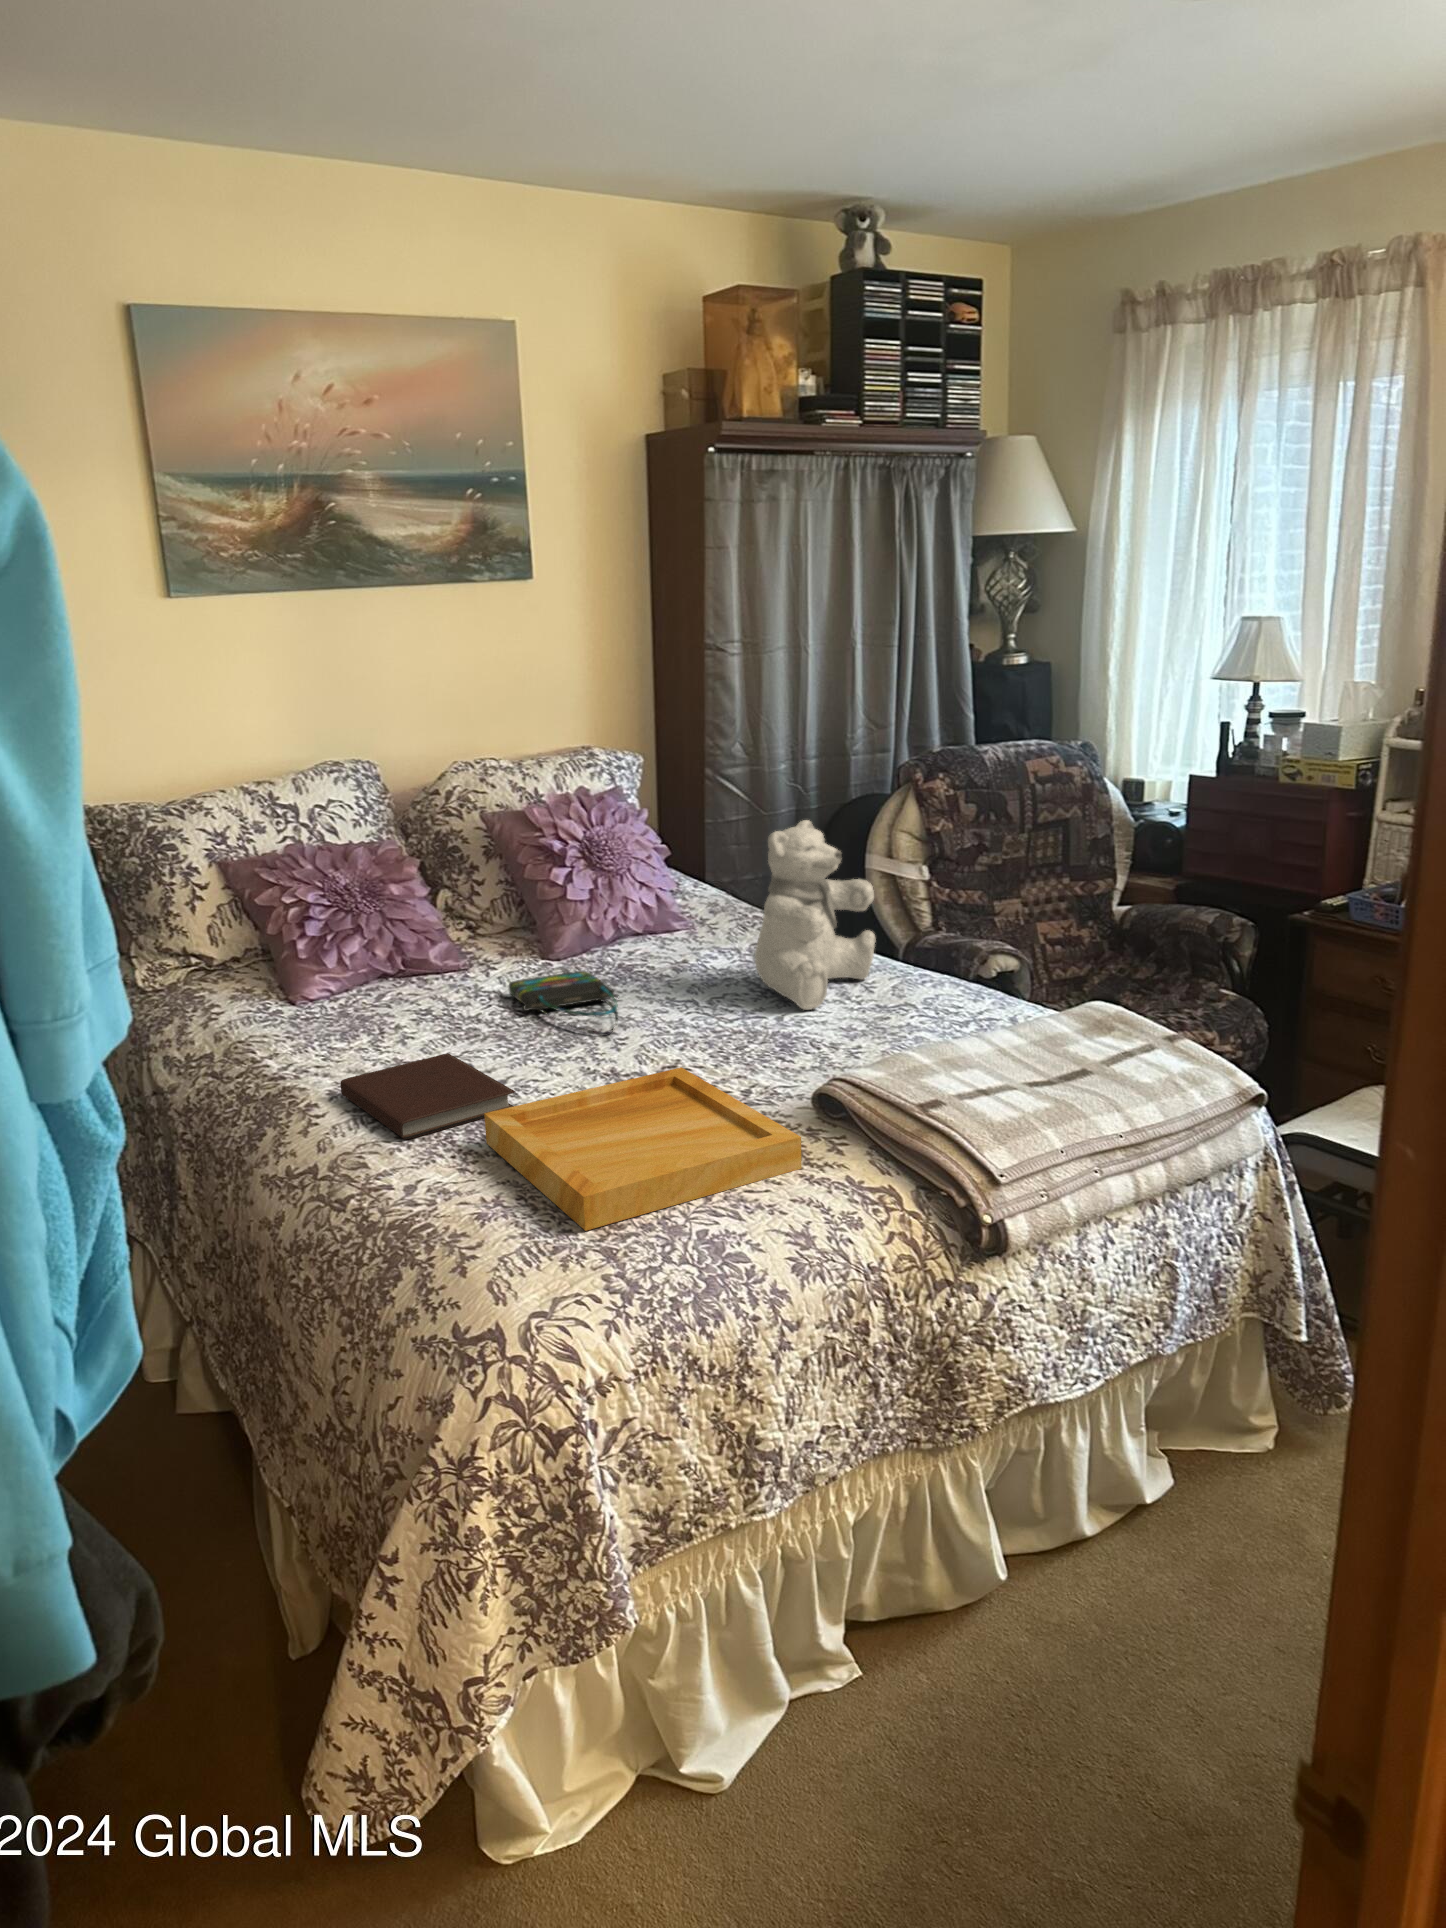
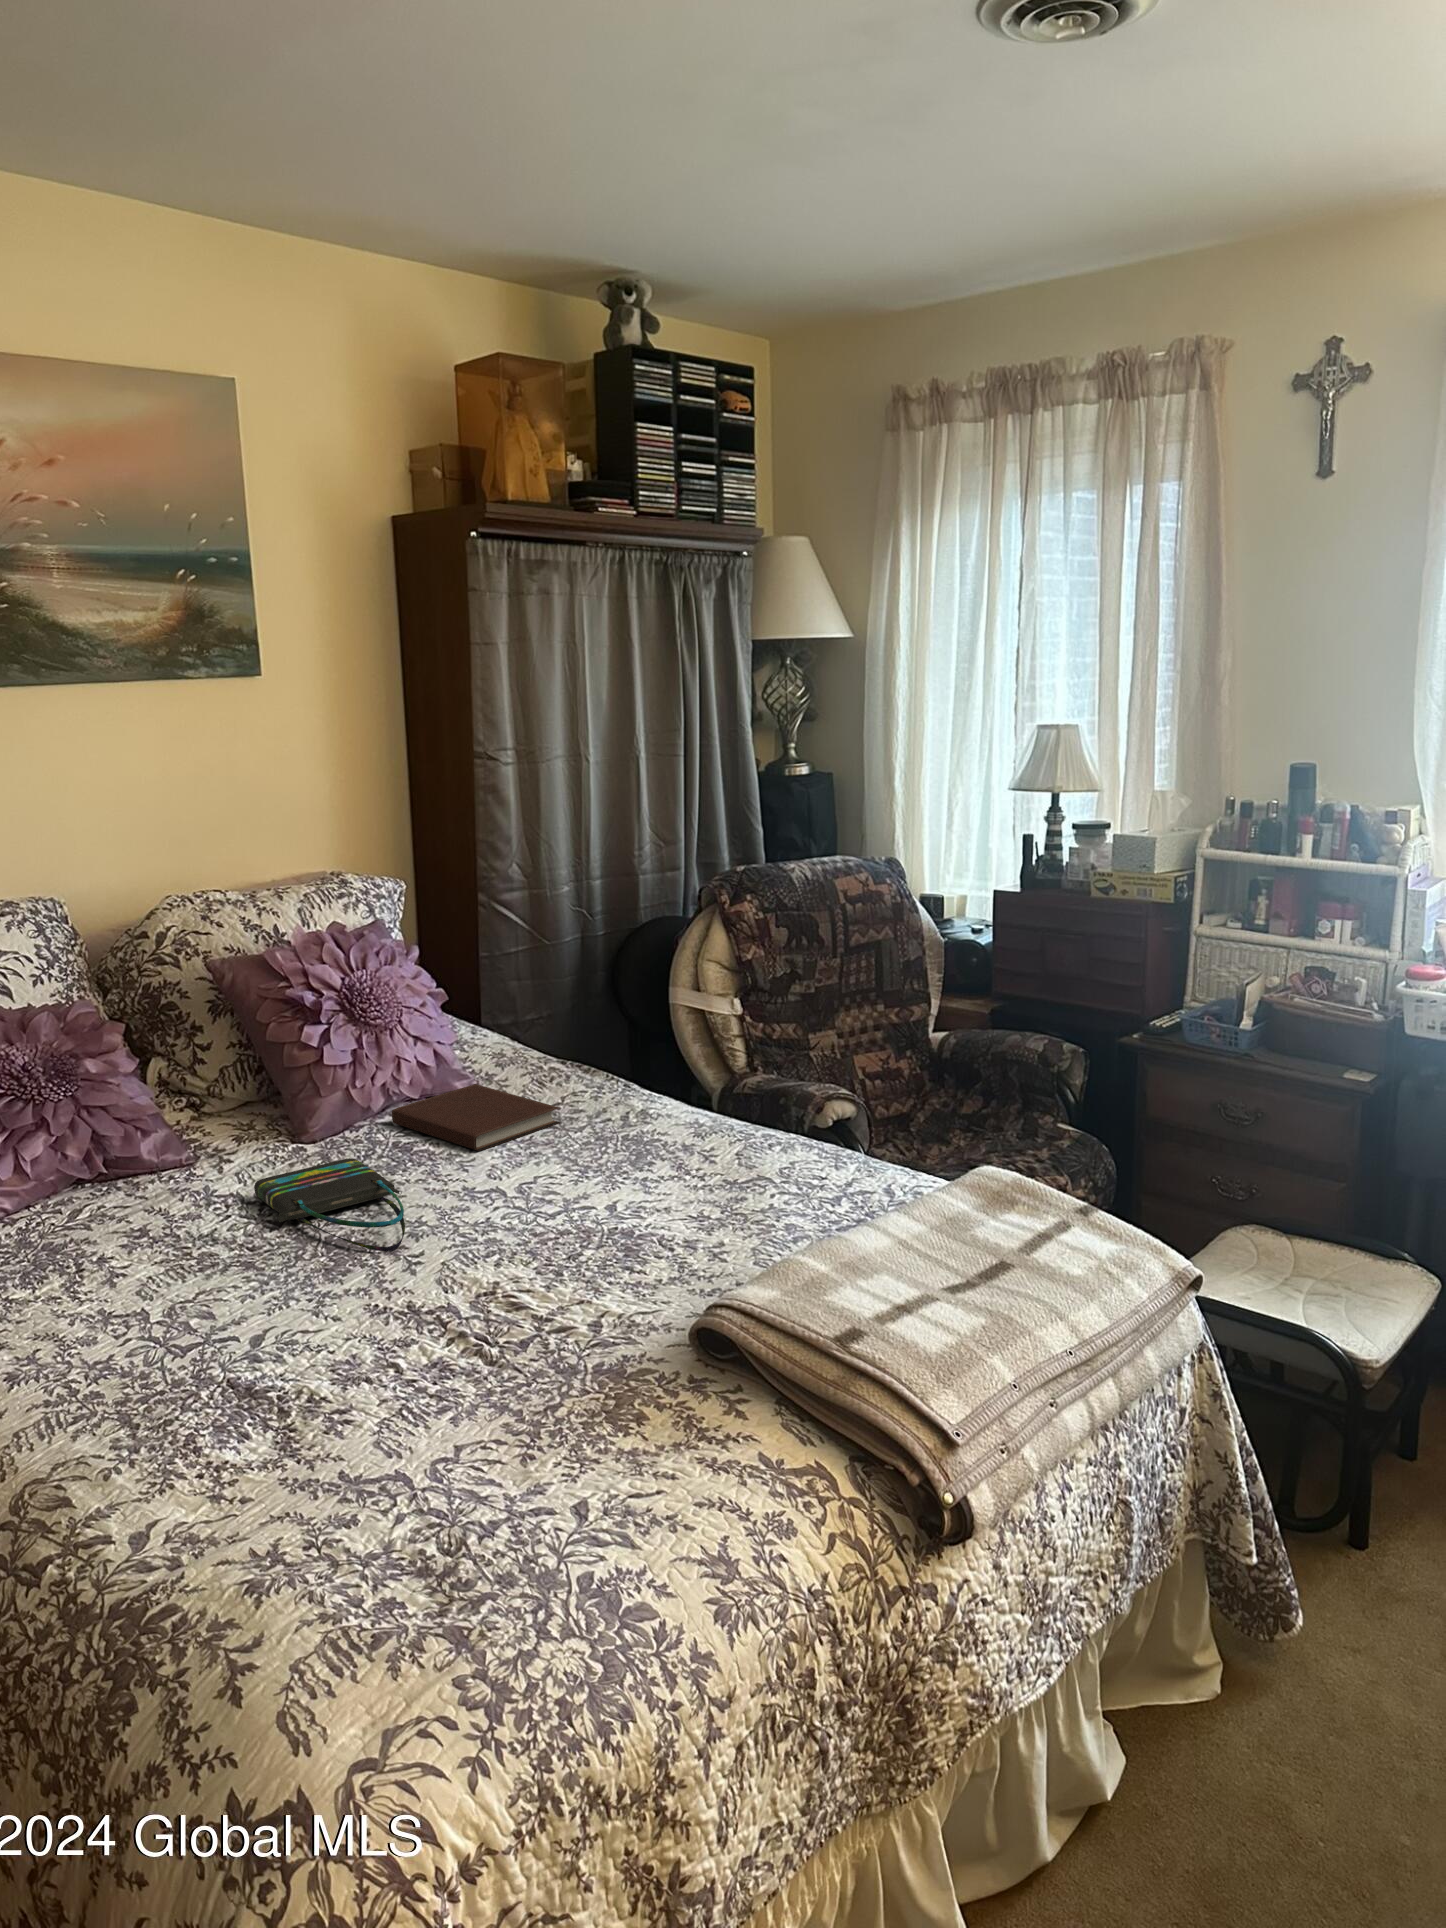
teddy bear: present [755,820,876,1010] -> none [568,962,709,1196]
notebook: present [340,1053,516,1139] -> present [392,1084,560,1151]
tray: present [484,1067,802,1231] -> none [246,1302,694,1594]

